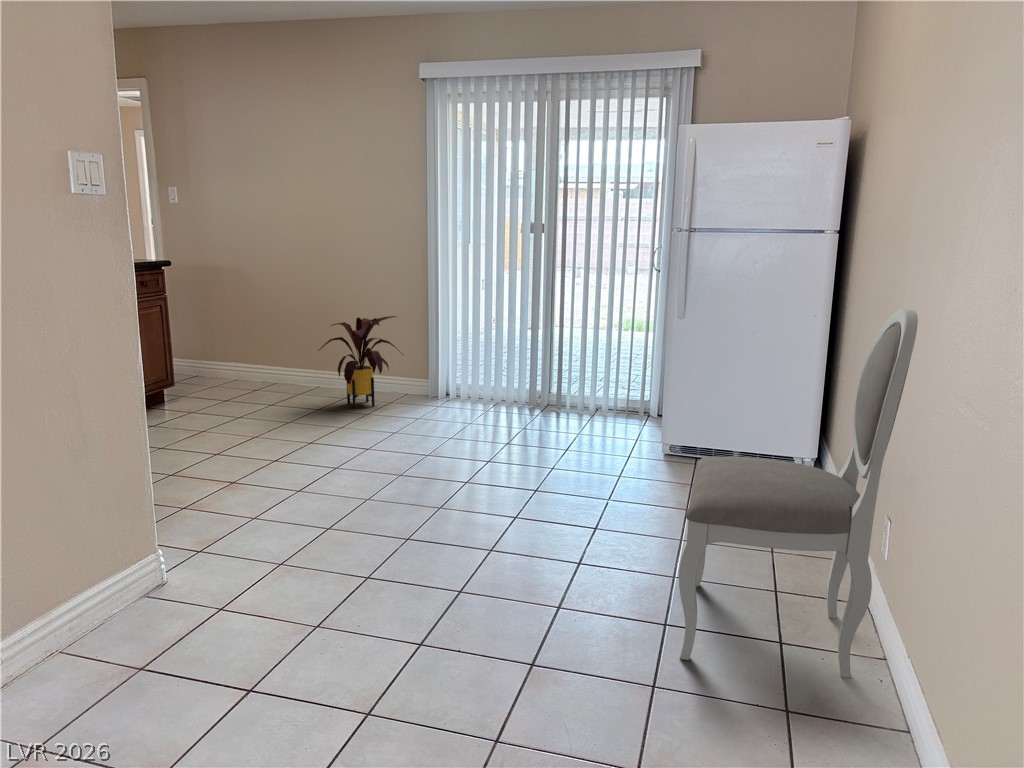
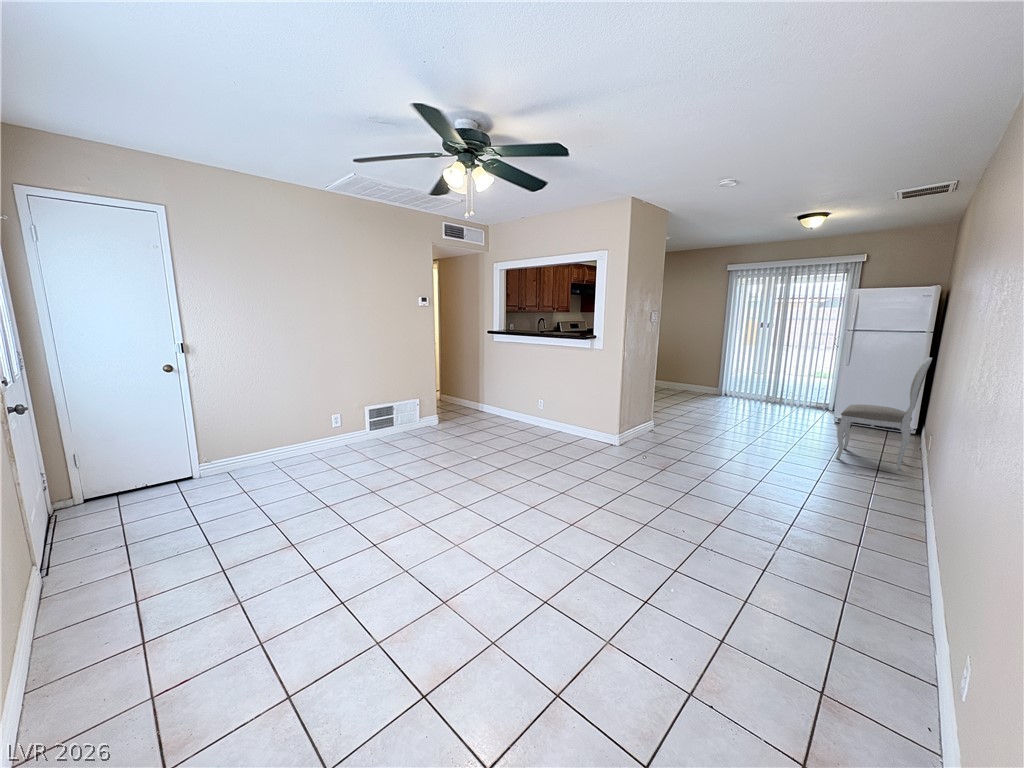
house plant: present [318,316,399,408] -> none [674,361,708,397]

